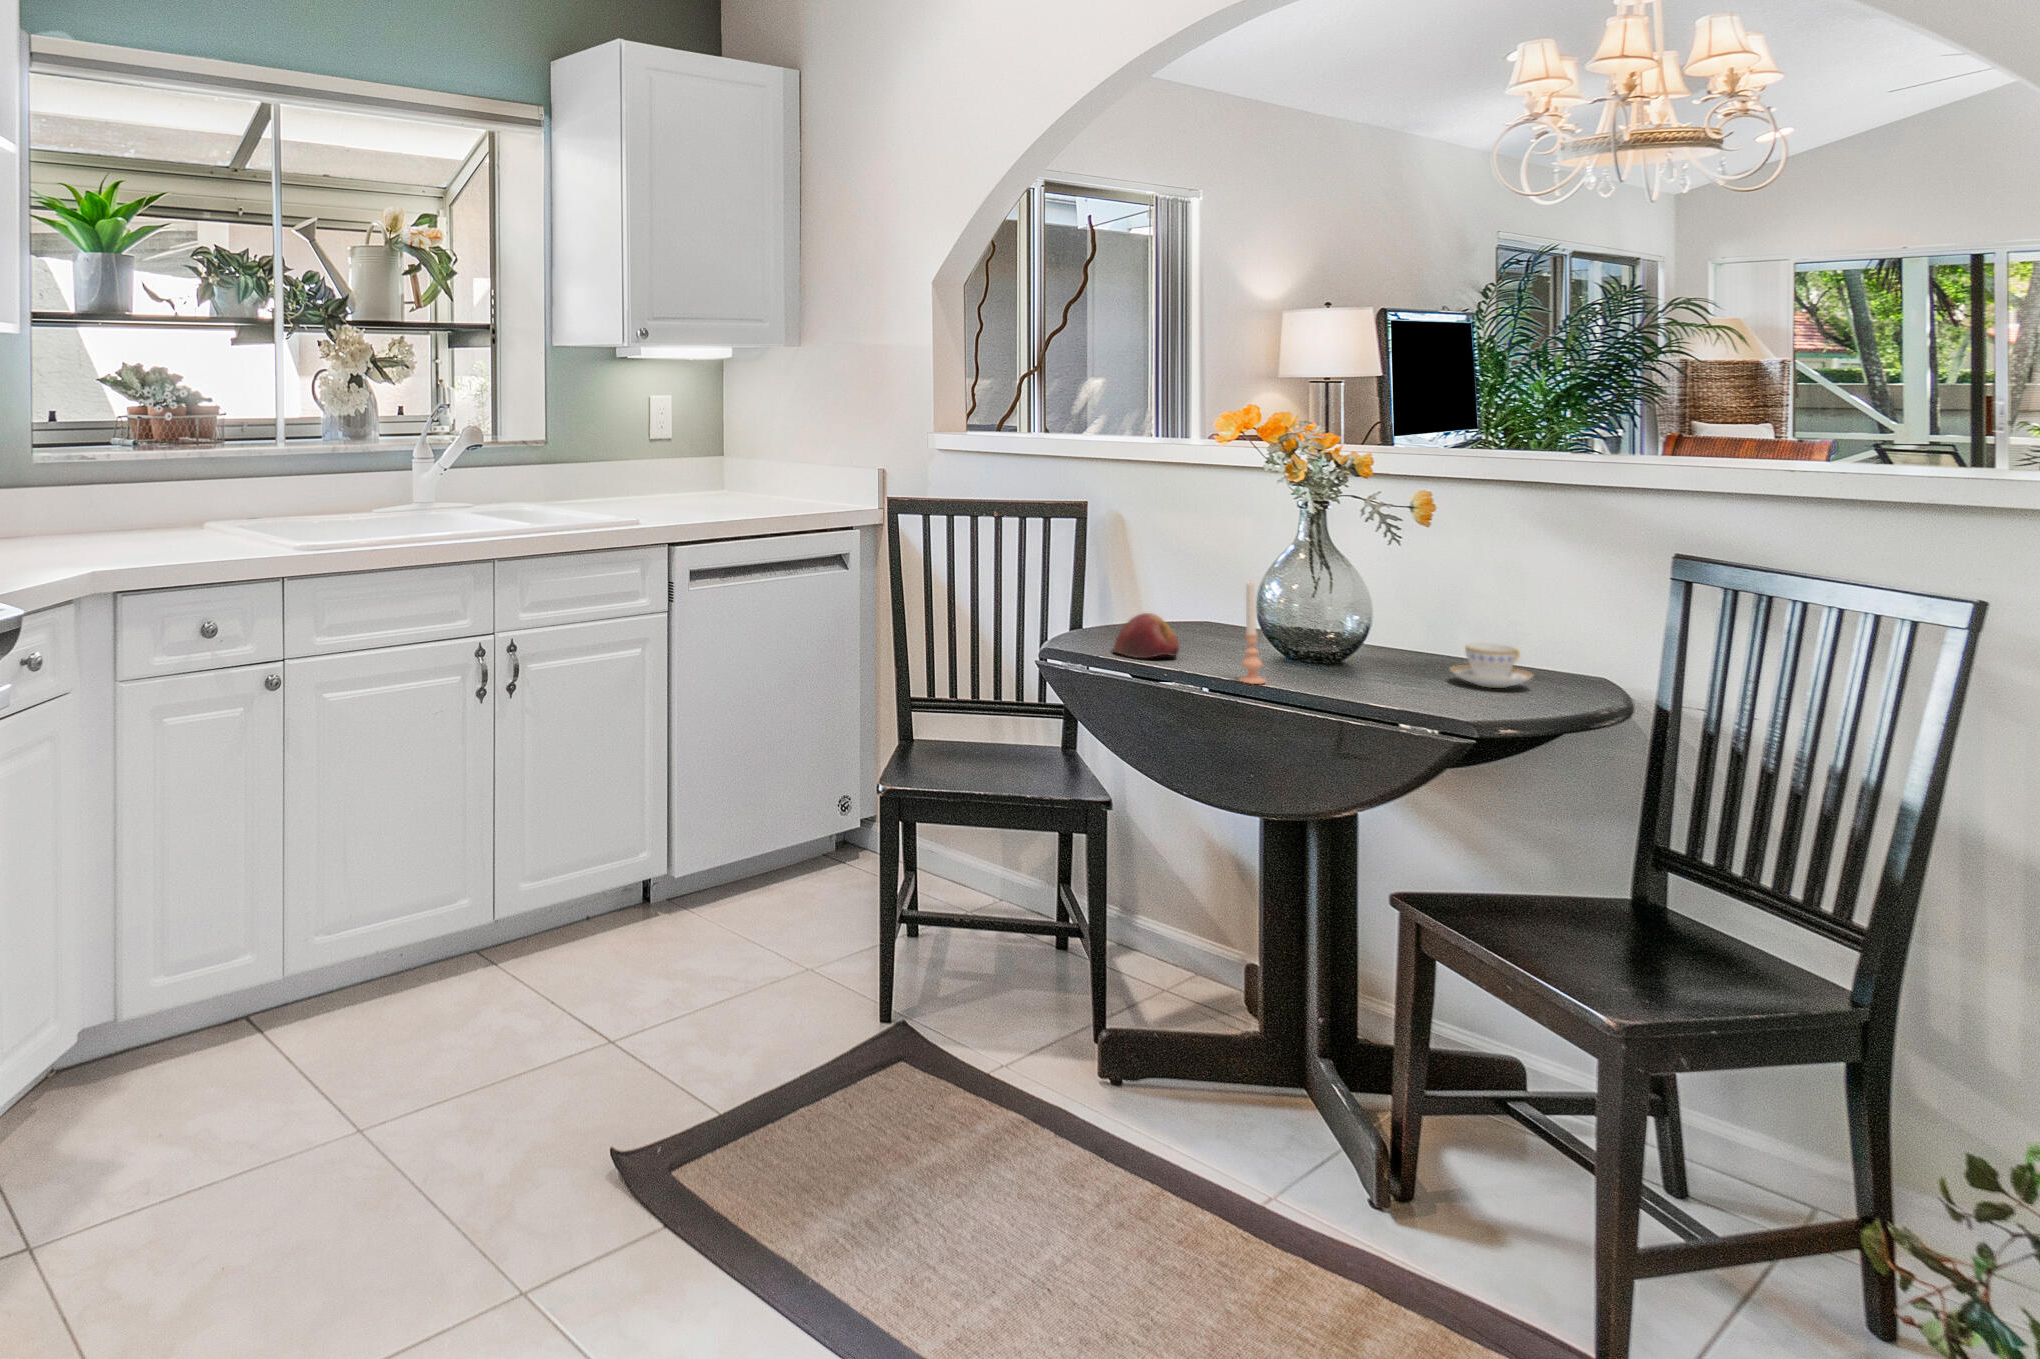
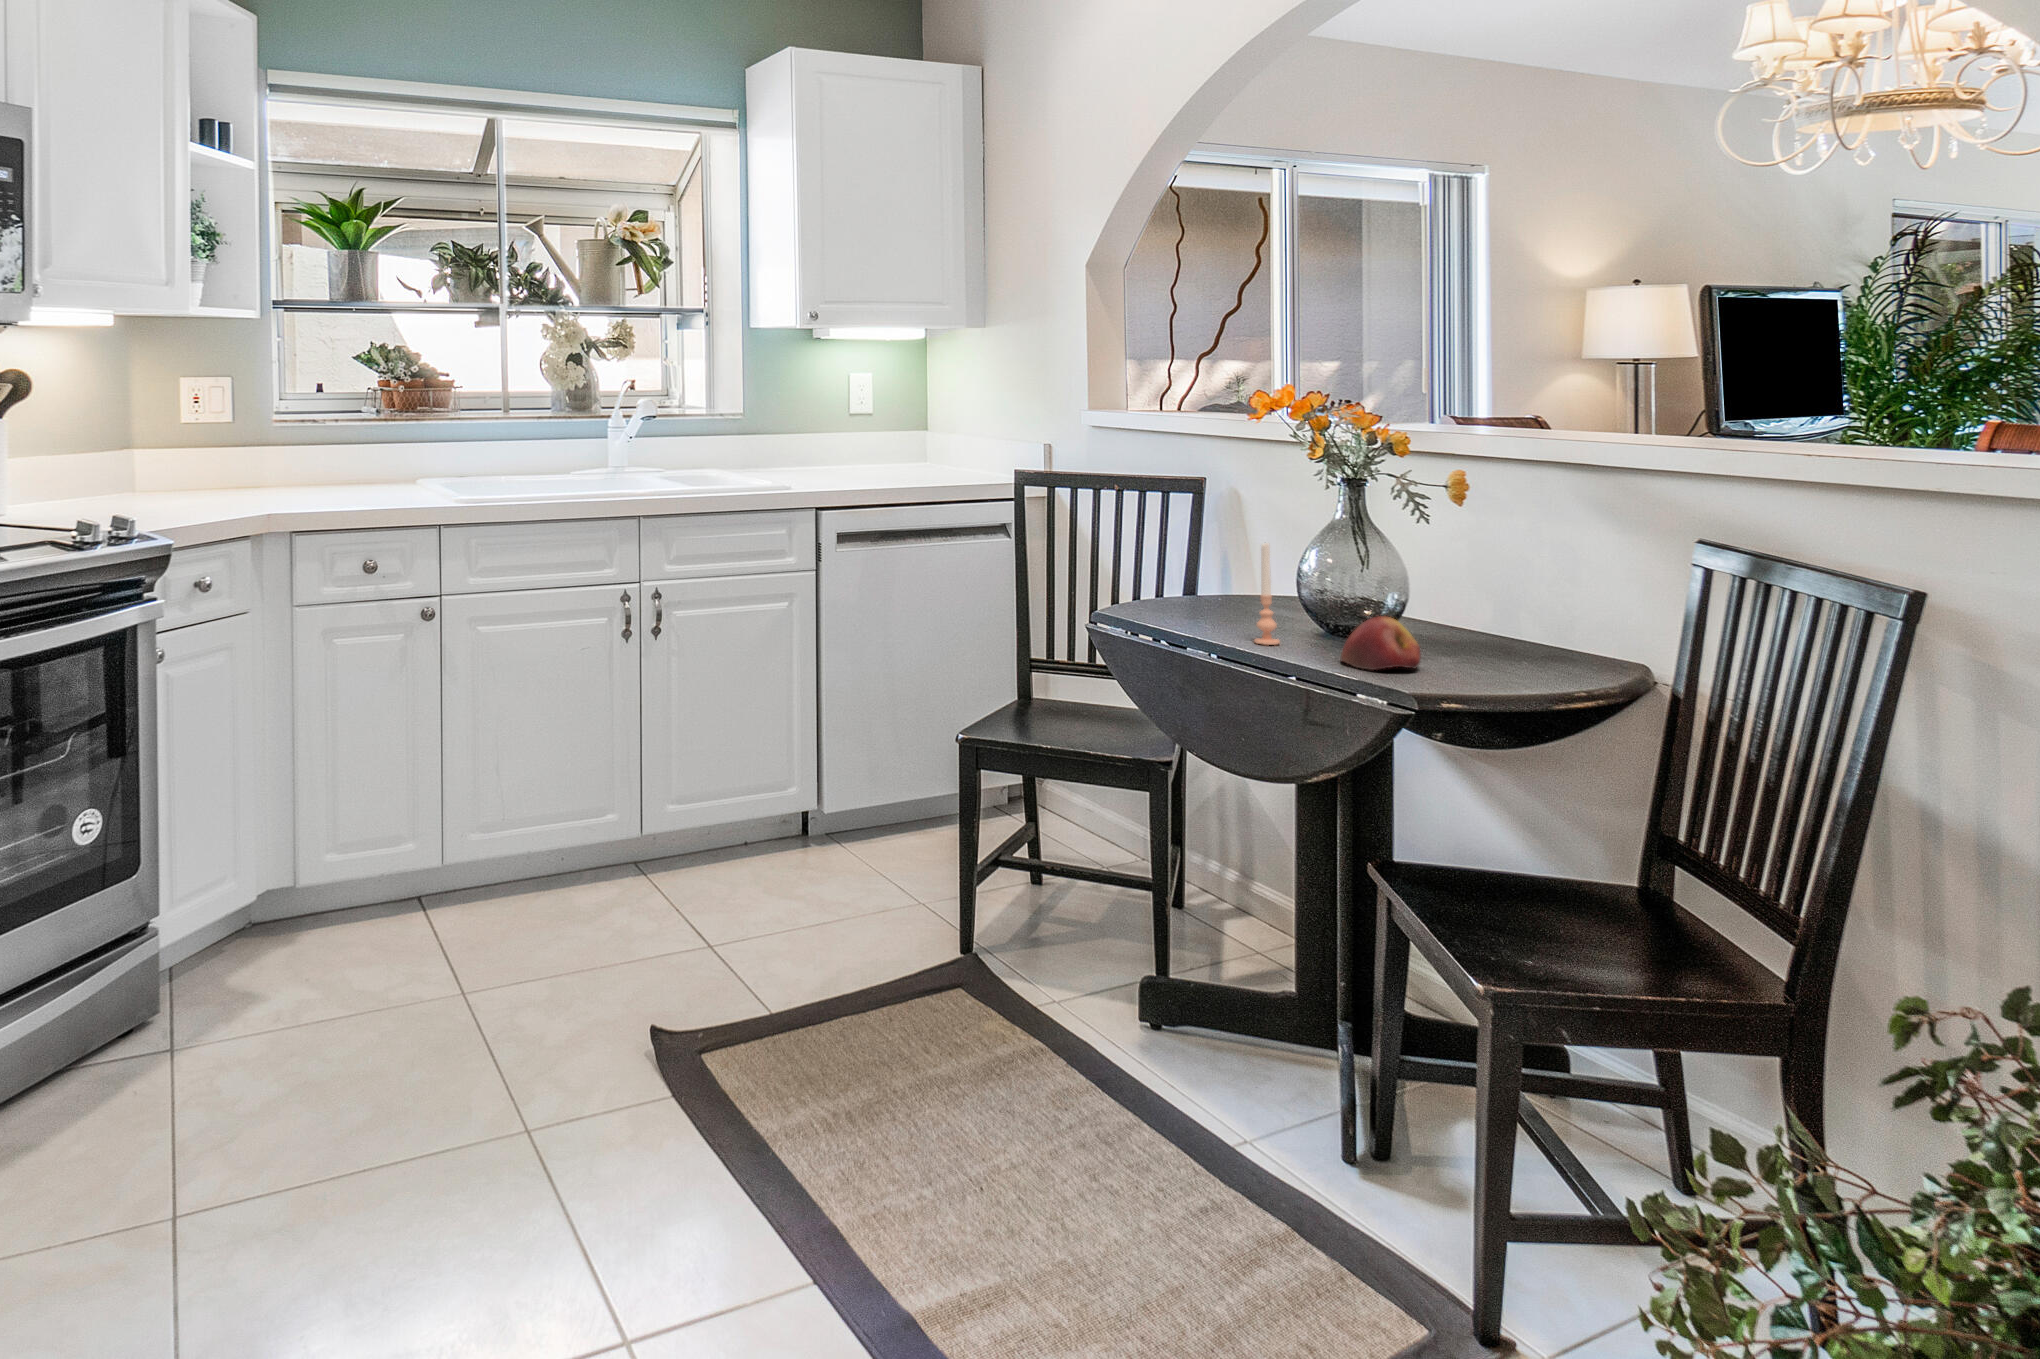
apple: present [1113,613,1179,658] -> present [1340,616,1420,670]
teacup: present [1451,643,1532,688] -> none [1488,613,1574,659]

